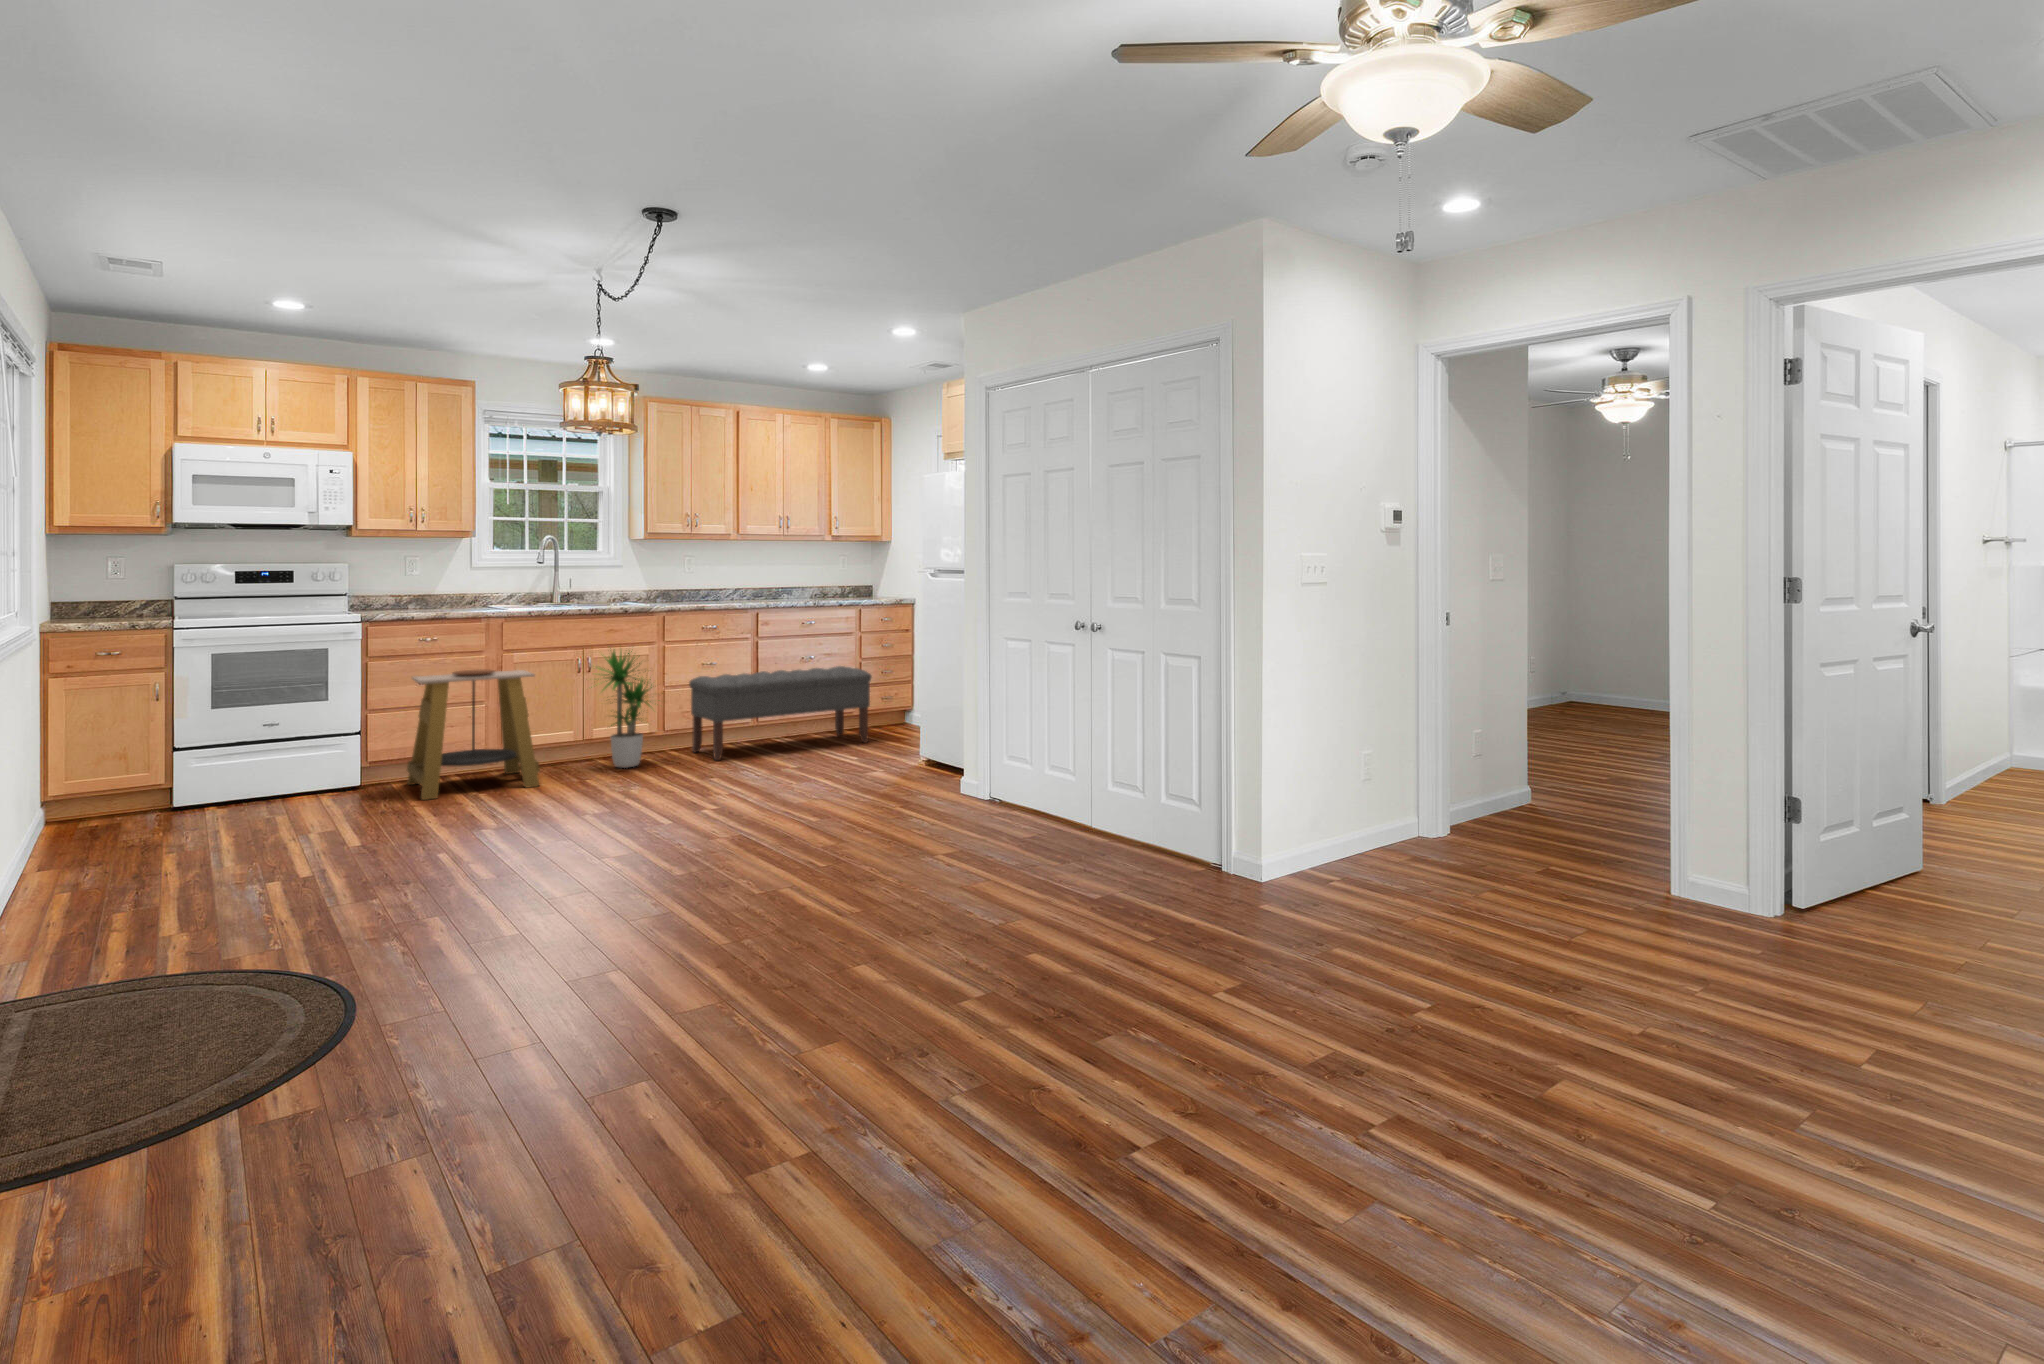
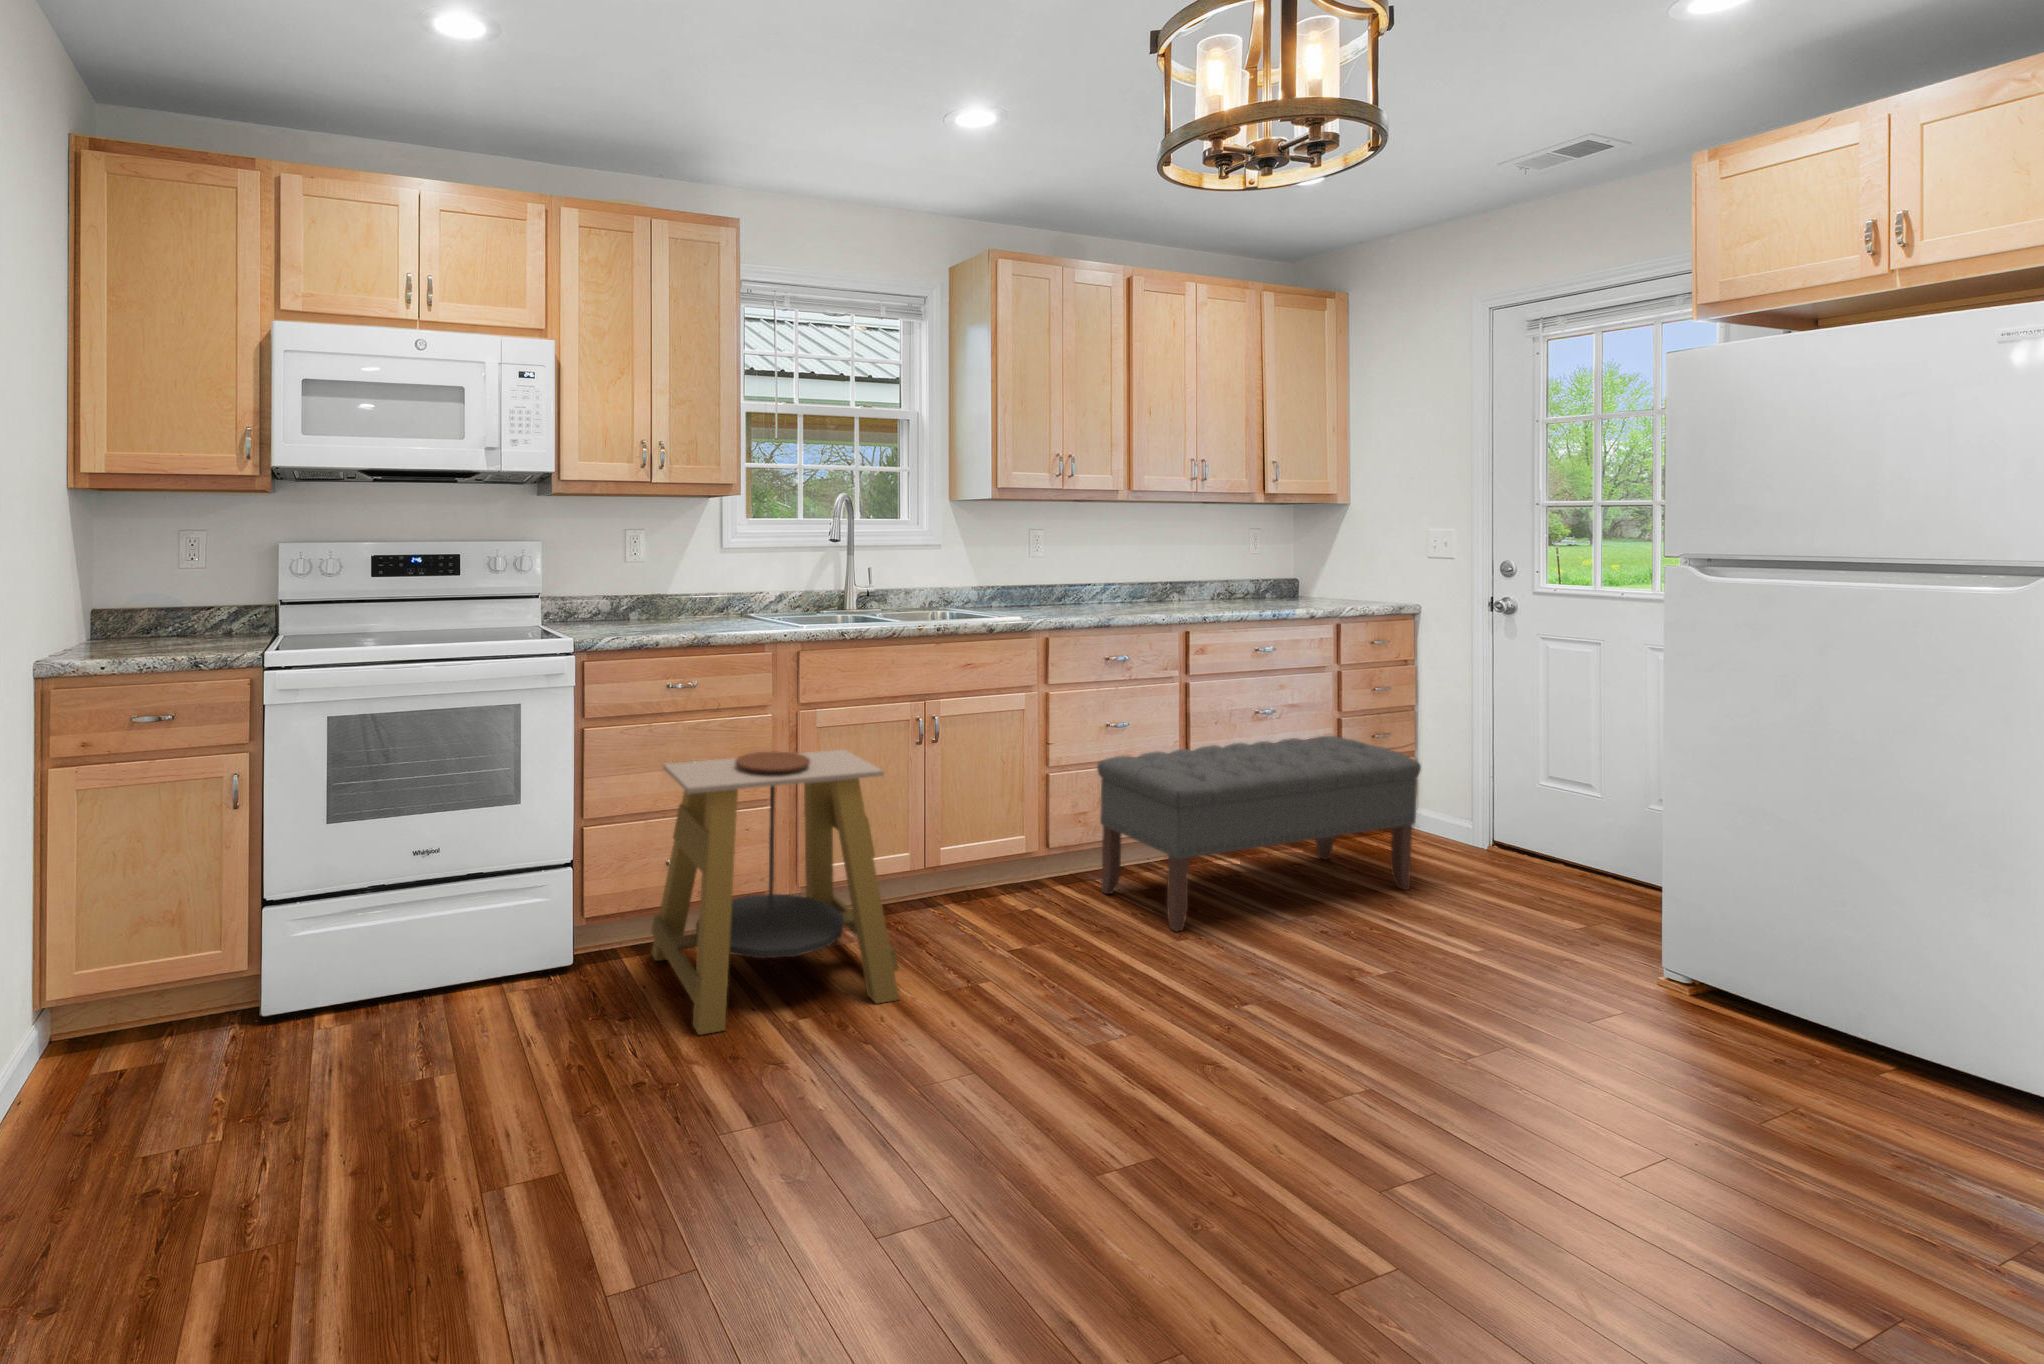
potted plant: present [591,648,659,768] -> none [944,700,1092,941]

